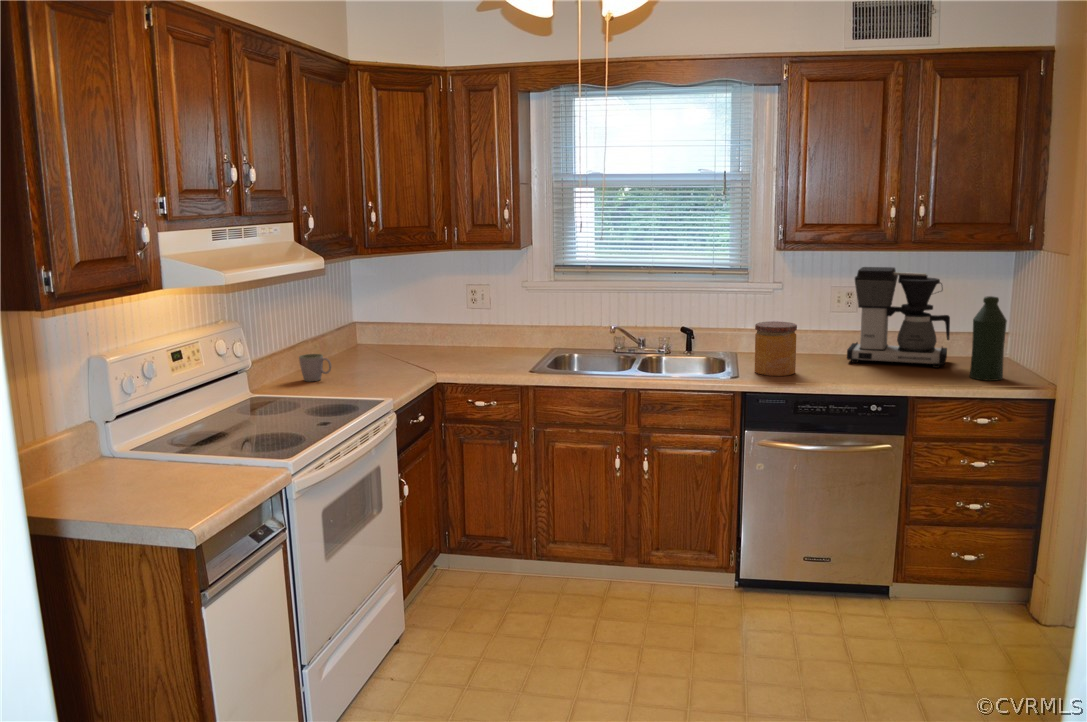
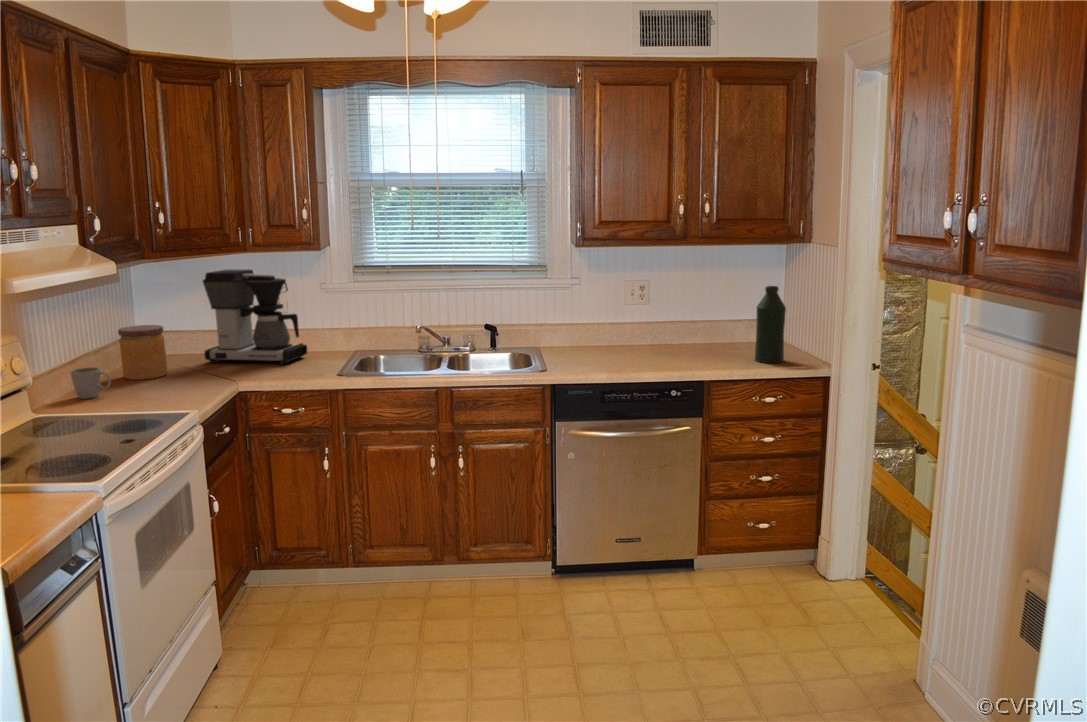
coffee maker: present [847,267,950,368] -> present [203,270,308,364]
jar: present [755,321,797,376] -> present [118,325,168,380]

